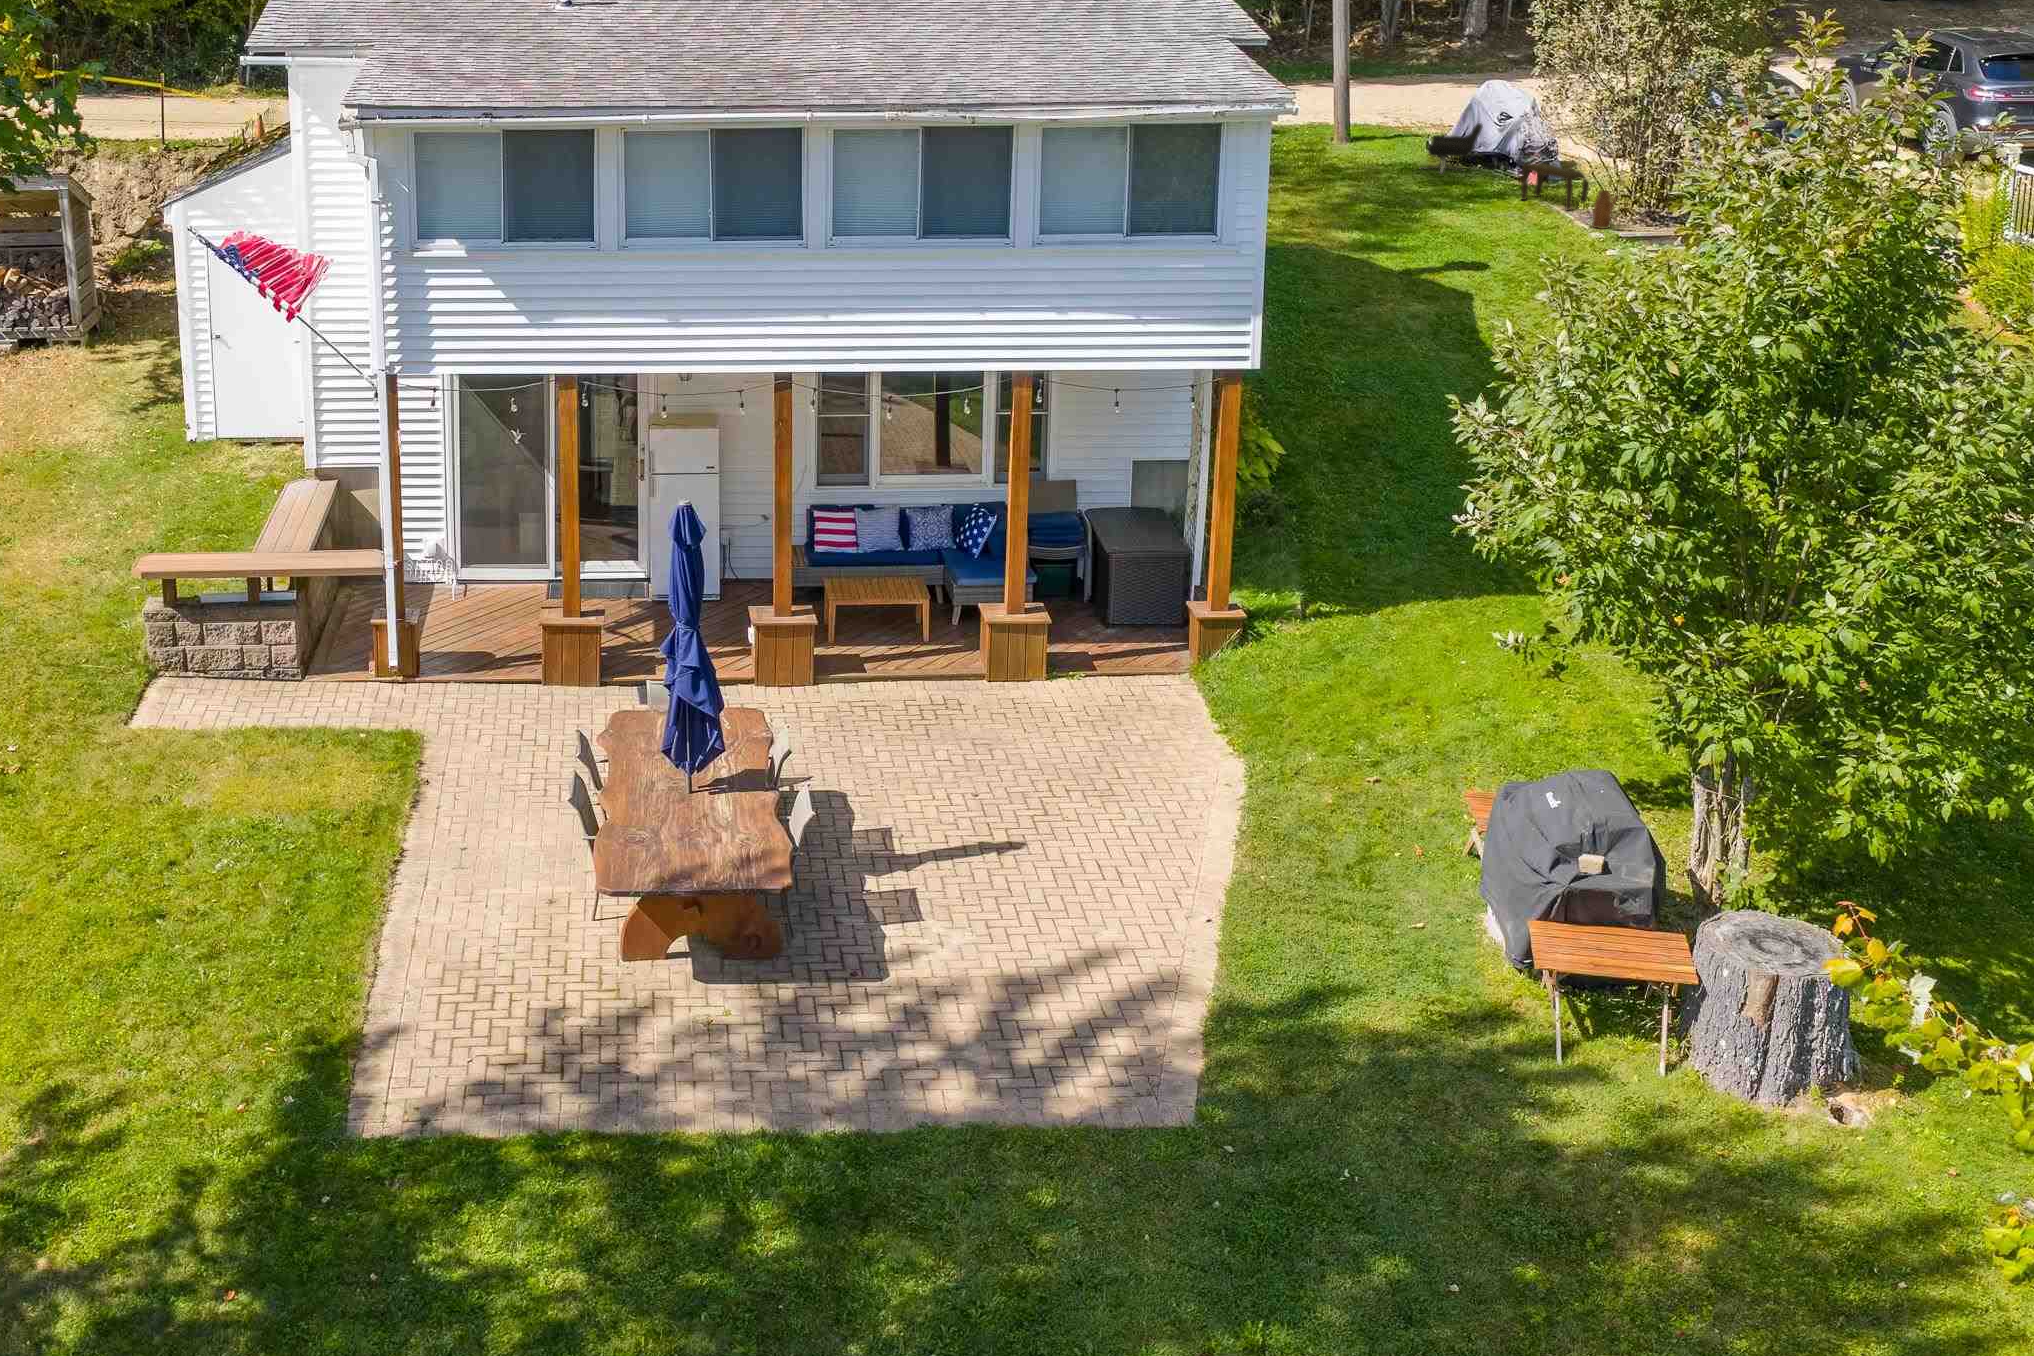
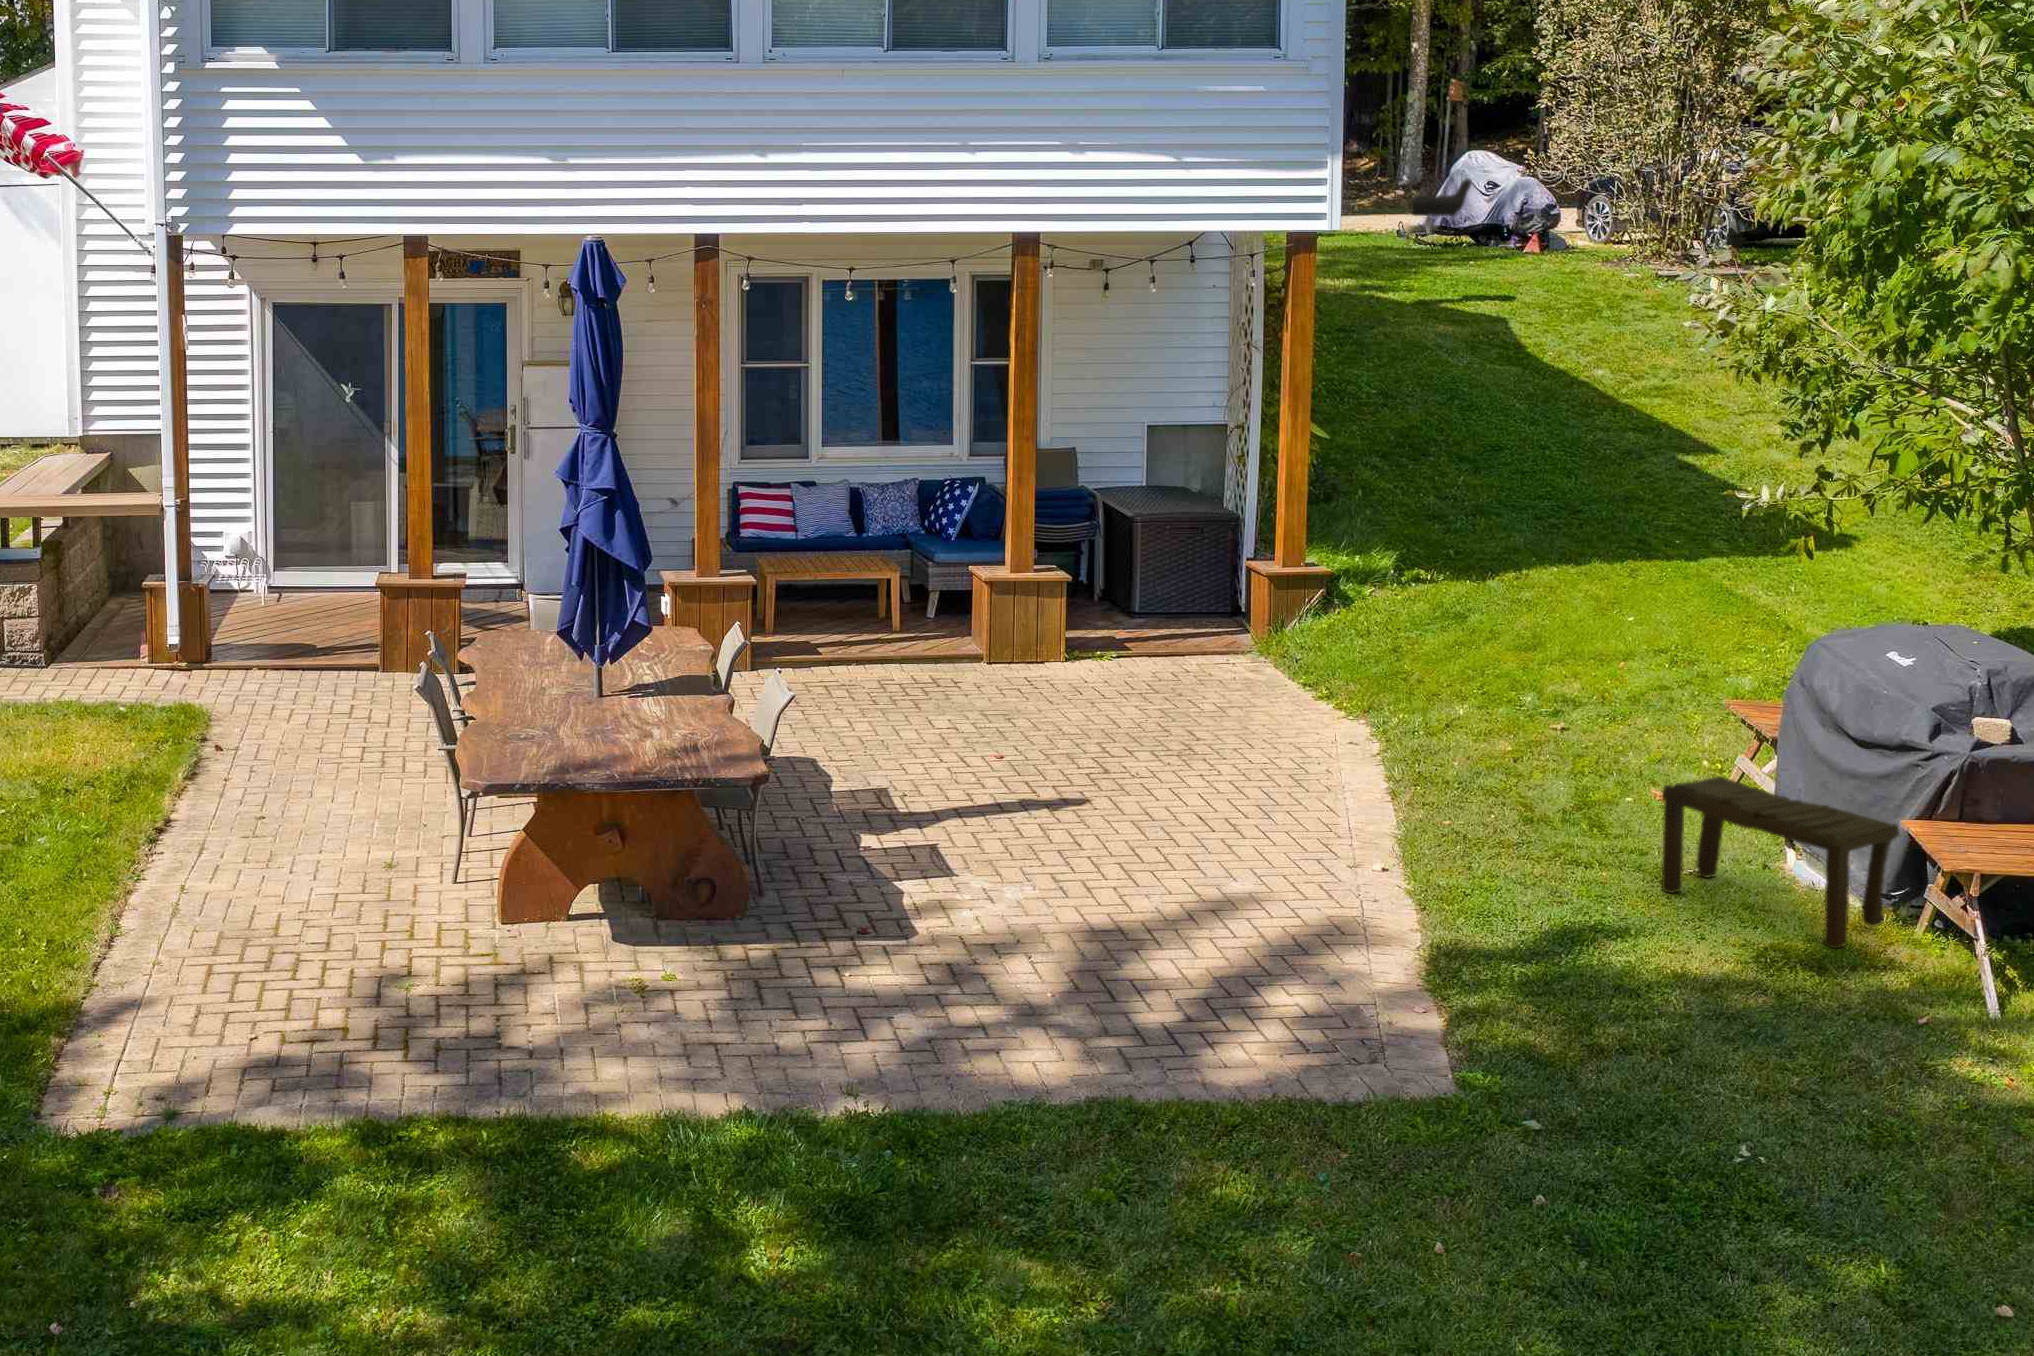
bench: present [1521,163,1589,210] -> present [1662,776,1900,948]
watering can: present [1592,190,1618,229] -> none [1624,215,1656,259]

